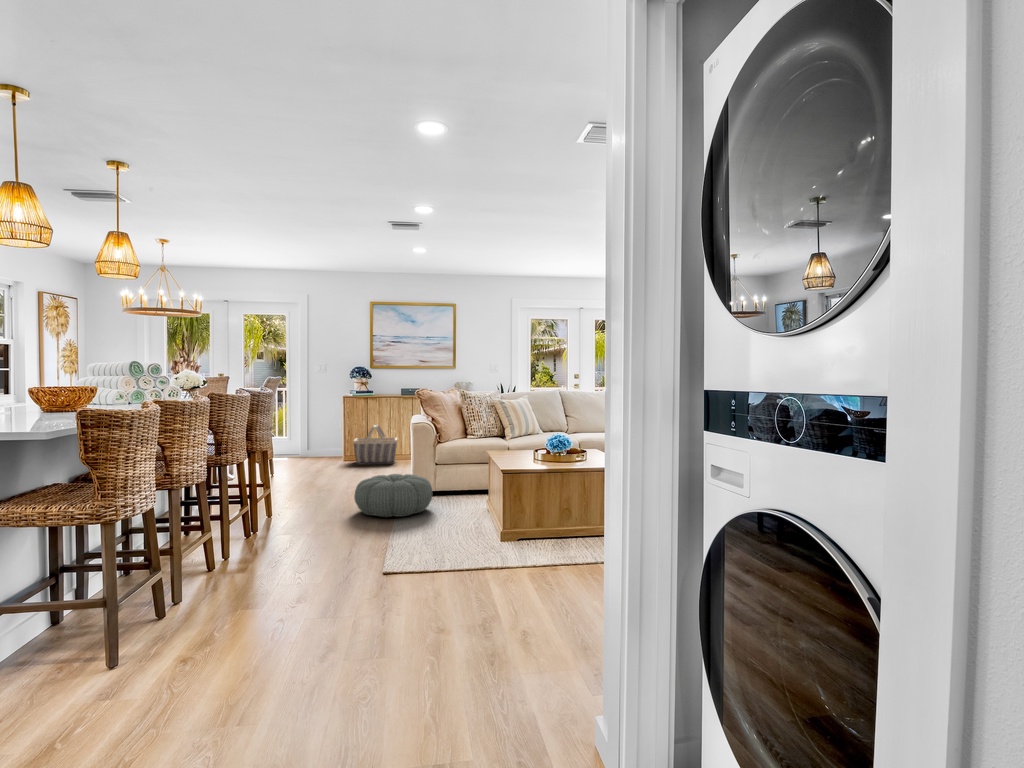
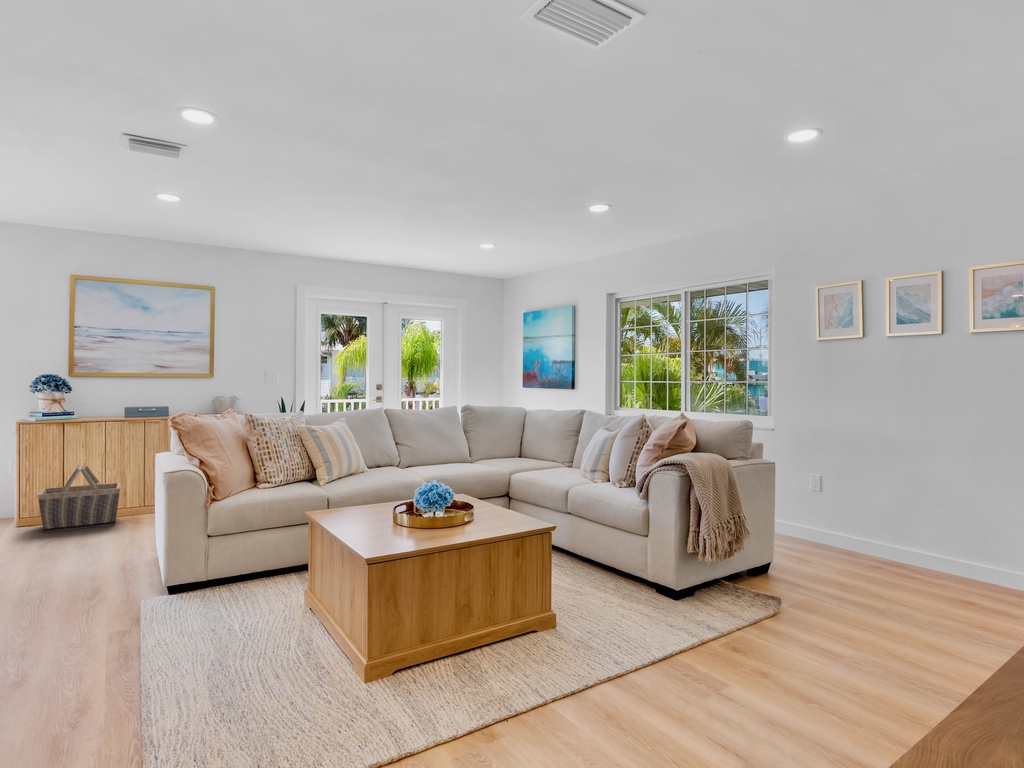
pouf: present [354,474,433,517] -> none [52,563,212,656]

